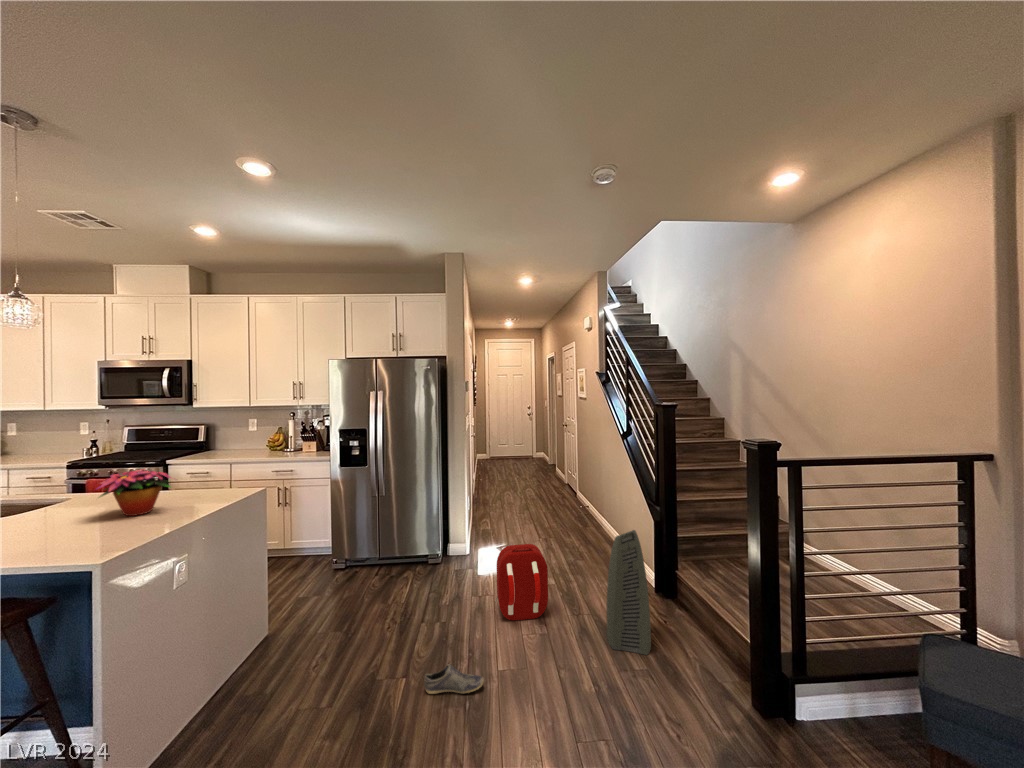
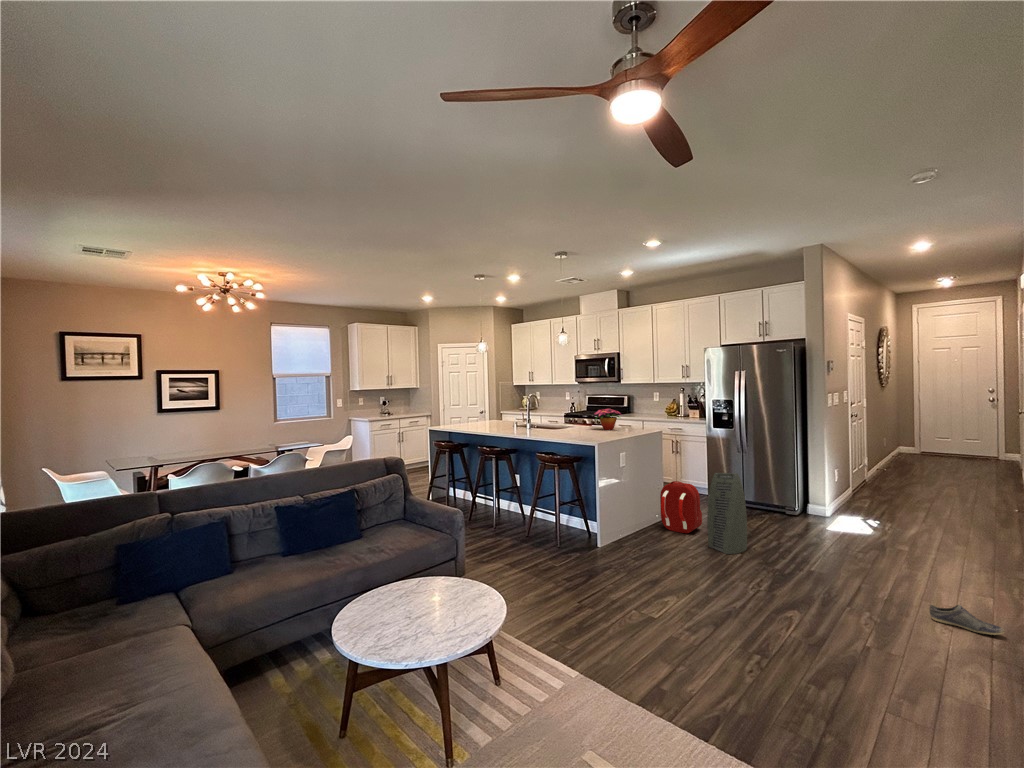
air purifier: present [607,530,651,655] -> present [707,473,747,554]
backpack: present [495,544,548,621] -> present [660,481,702,533]
shoe: present [424,664,484,694] -> present [930,605,1005,635]

